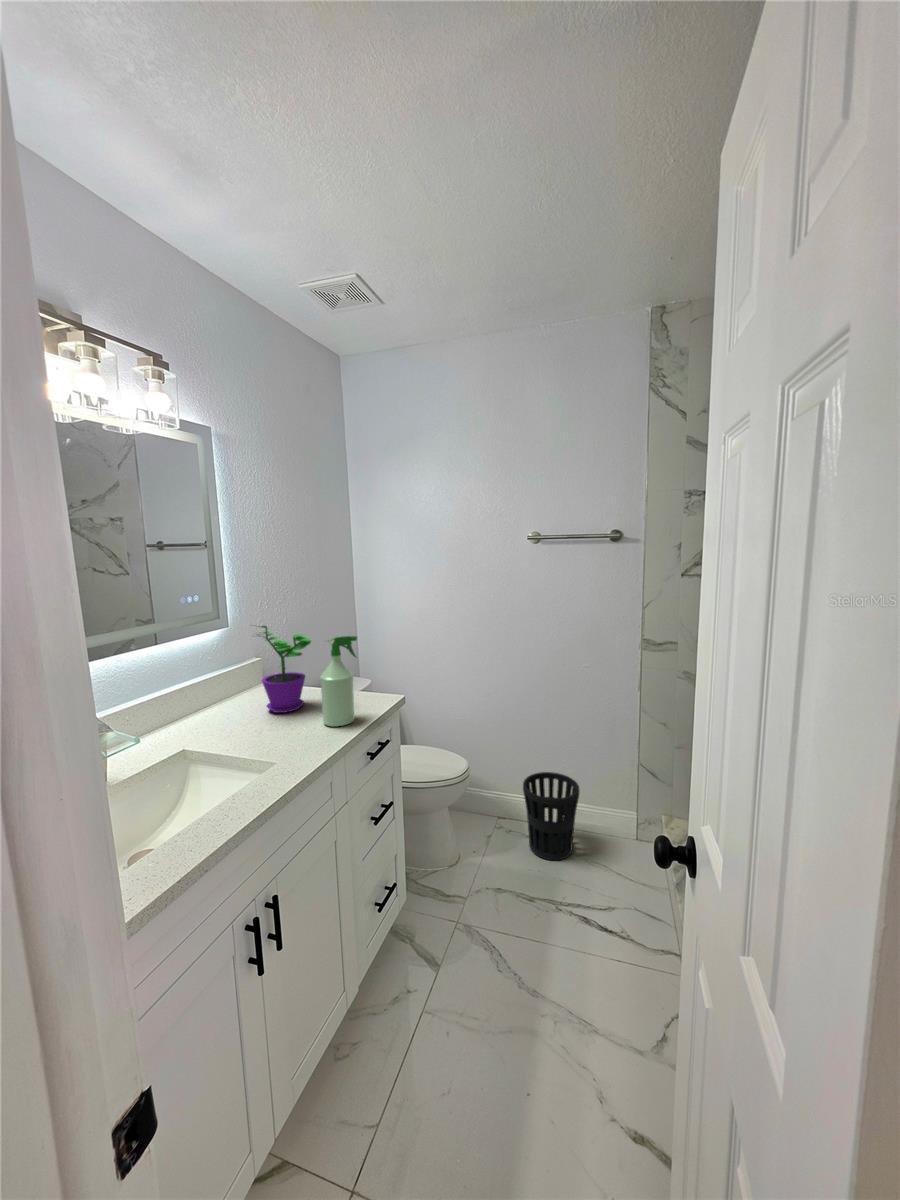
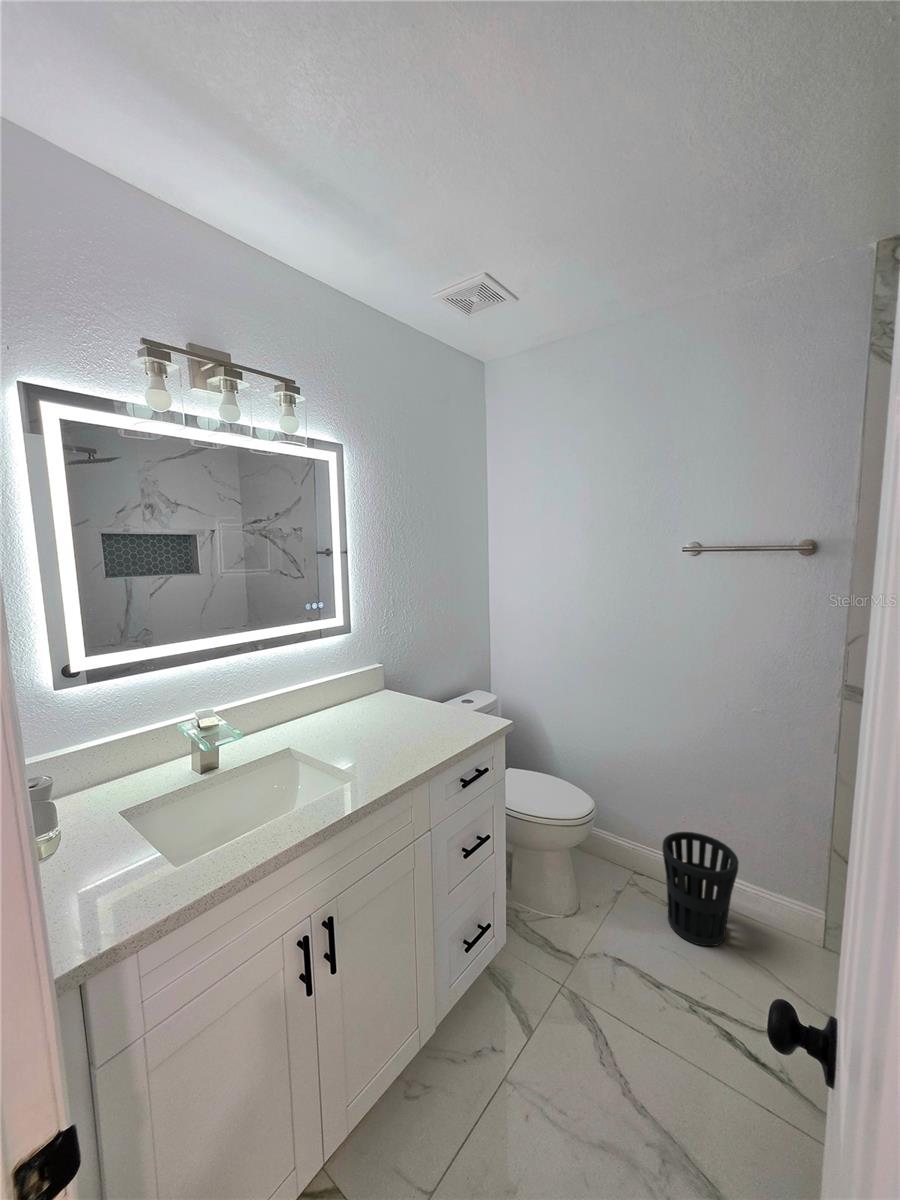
flower pot: present [258,626,311,713] -> none [357,627,415,724]
spray bottle: present [320,636,357,726] -> none [414,654,453,748]

